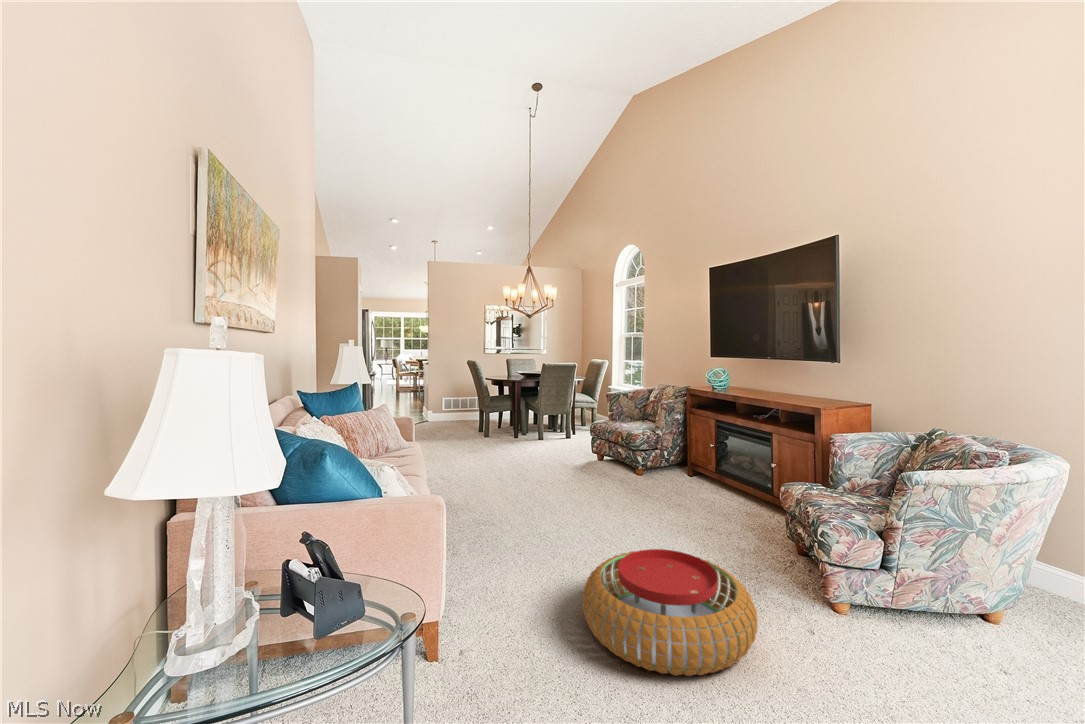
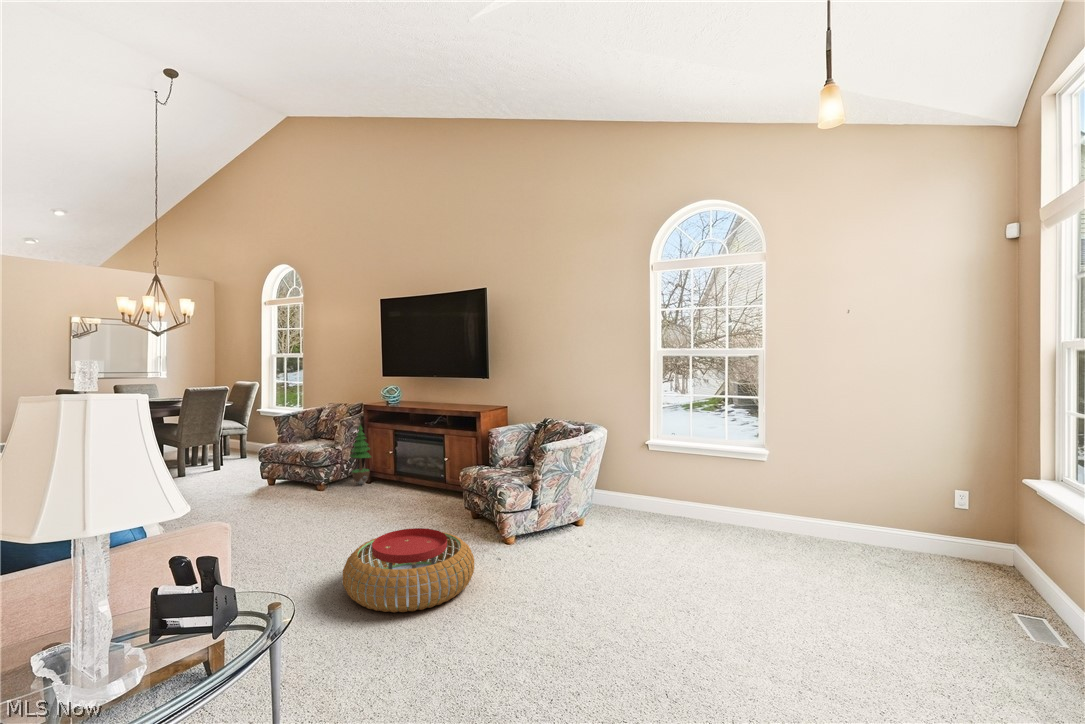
potted tree: none [668,410,693,476] -> present [350,425,371,485]

